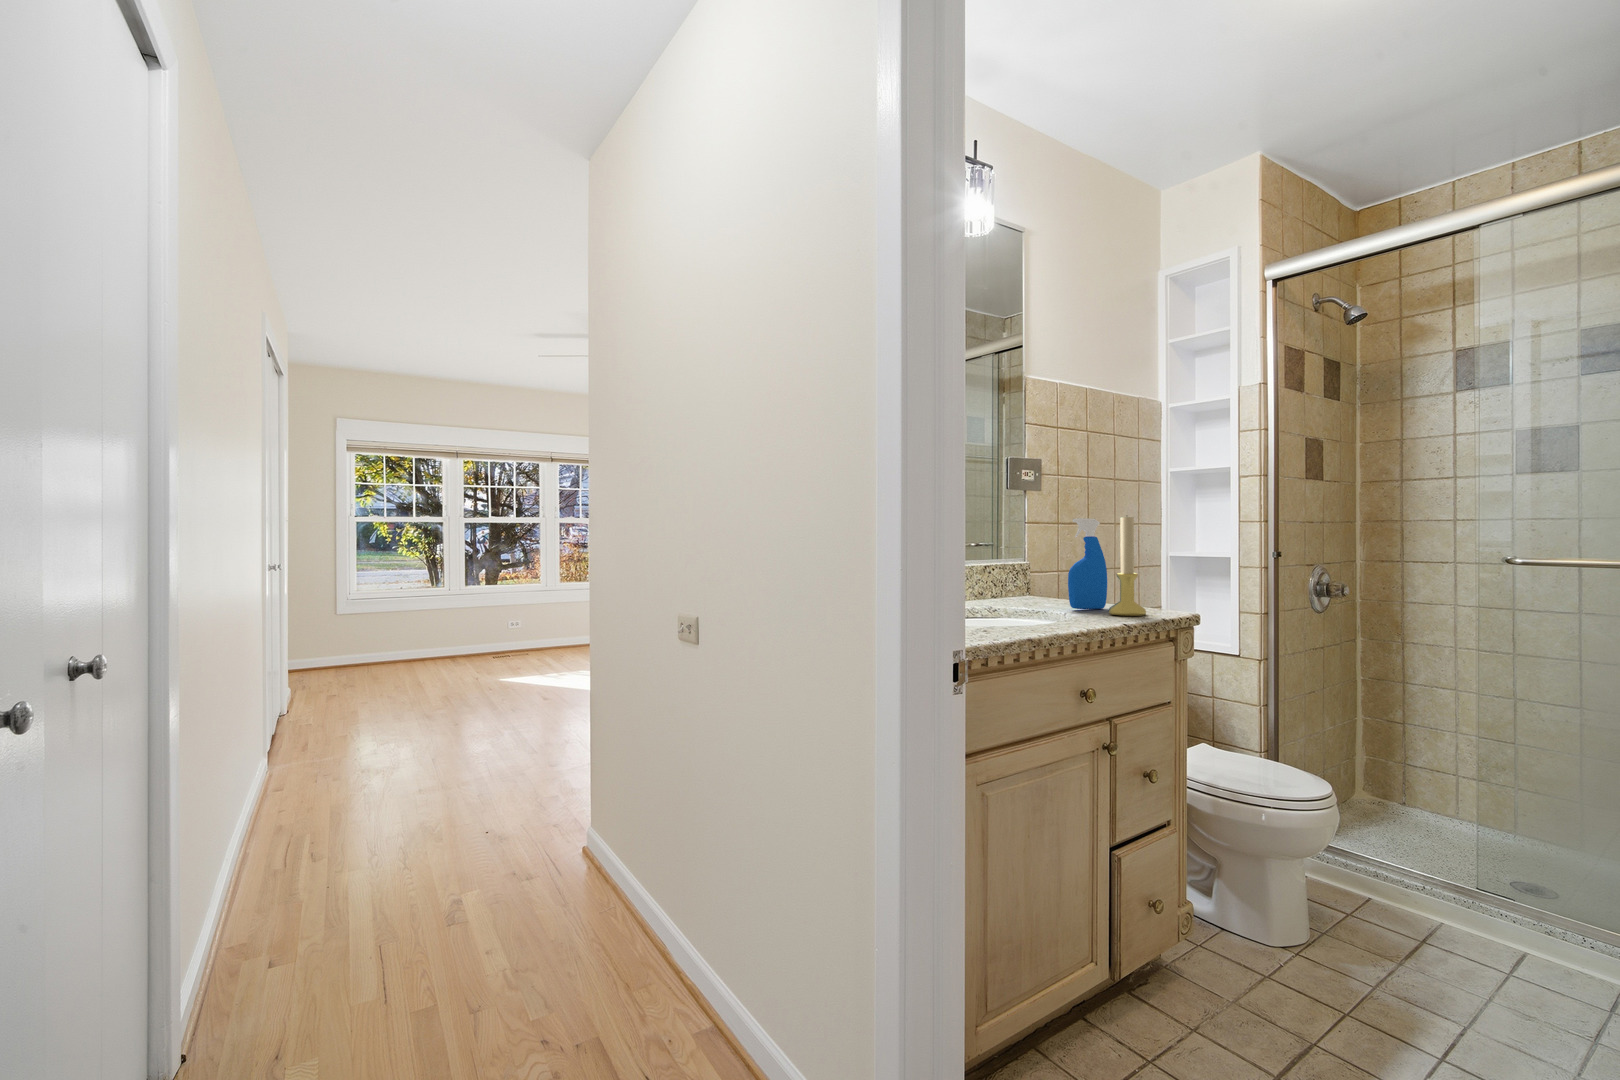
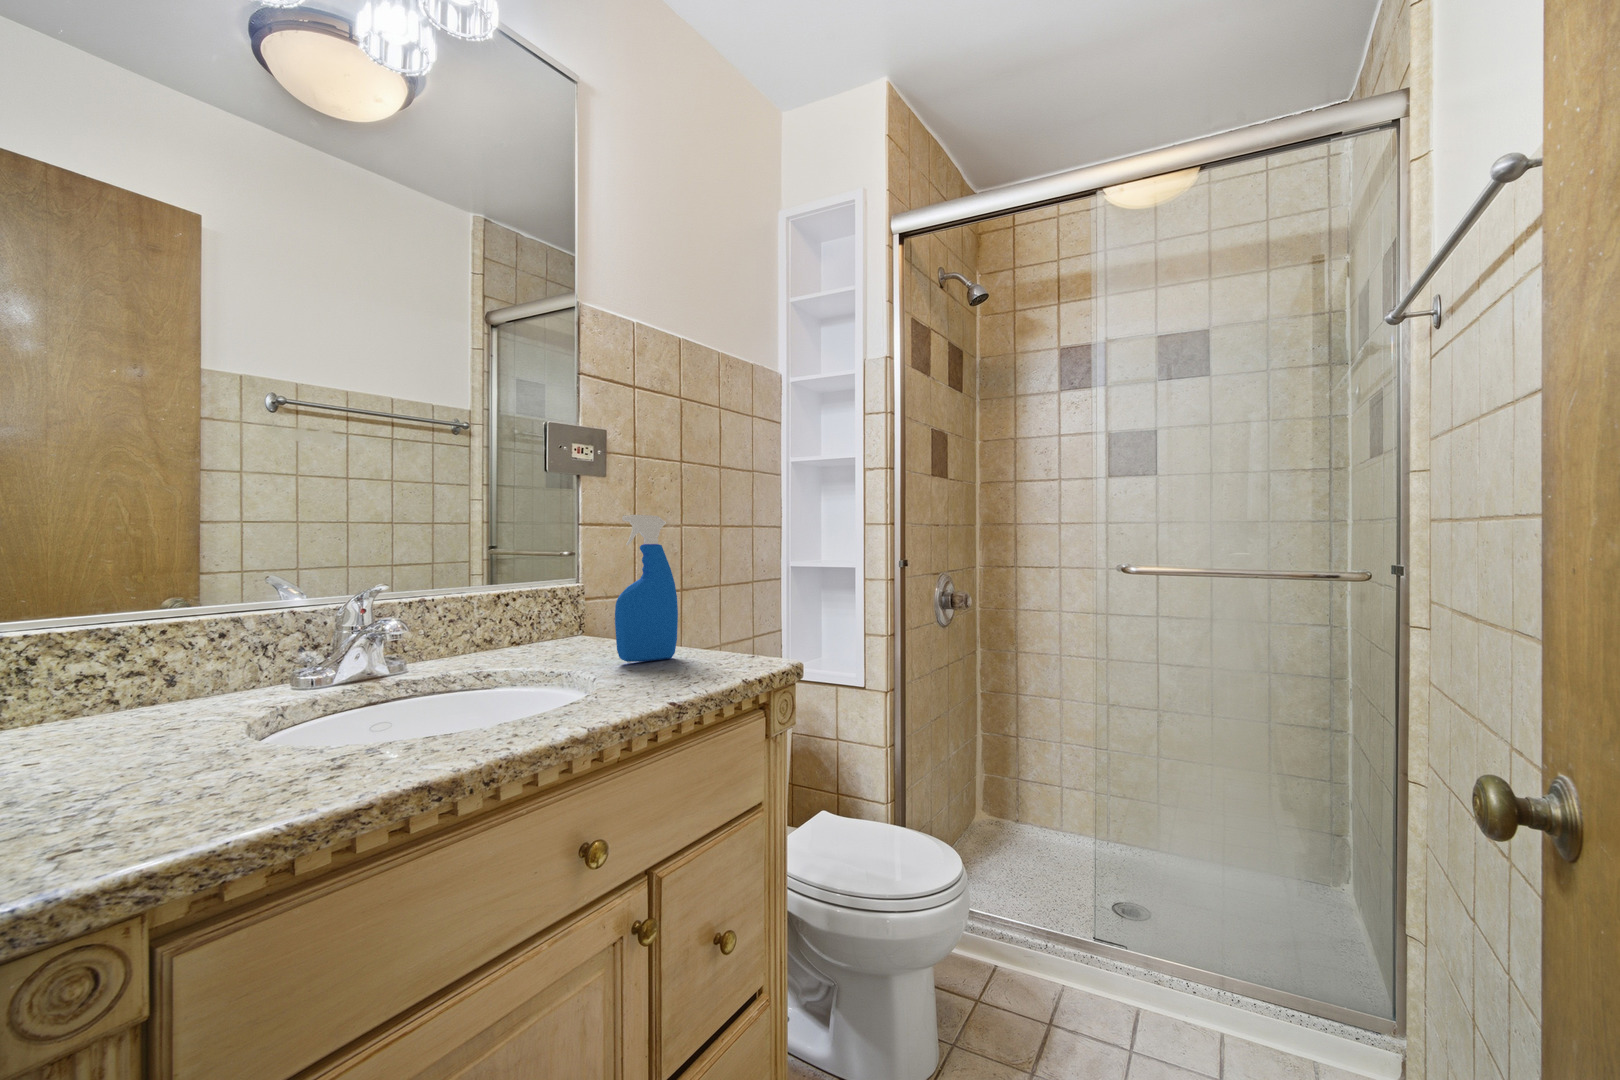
candle holder: present [1109,517,1146,616] -> none [667,506,724,677]

